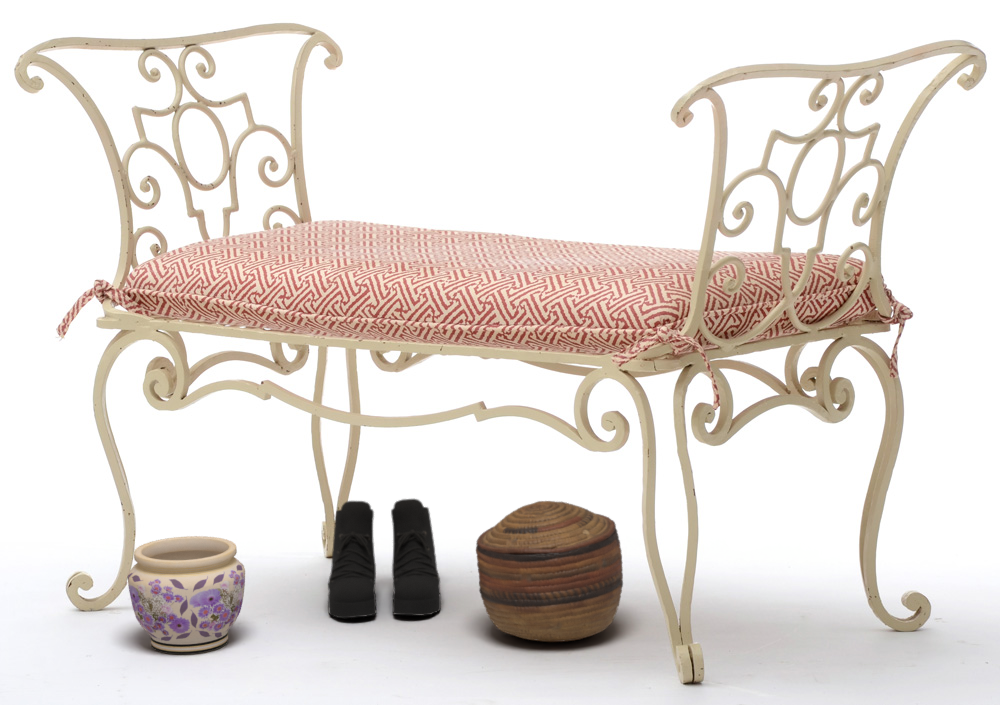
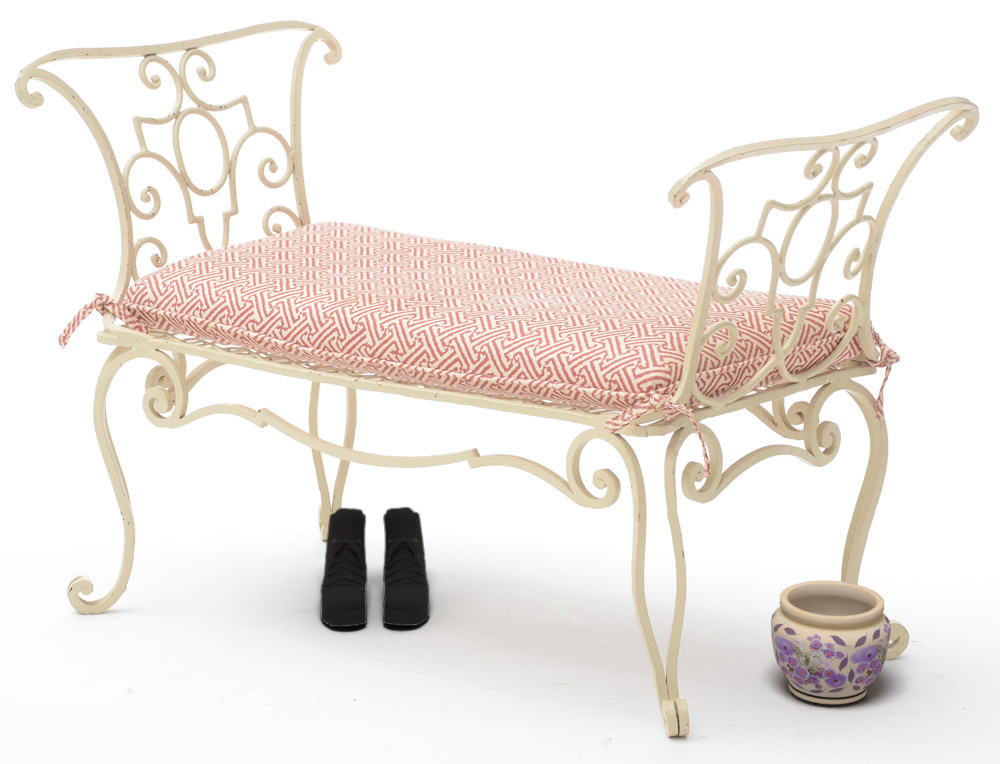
basket: present [476,501,623,642] -> none [465,526,607,664]
planter: present [127,536,245,654] -> present [771,581,891,707]

